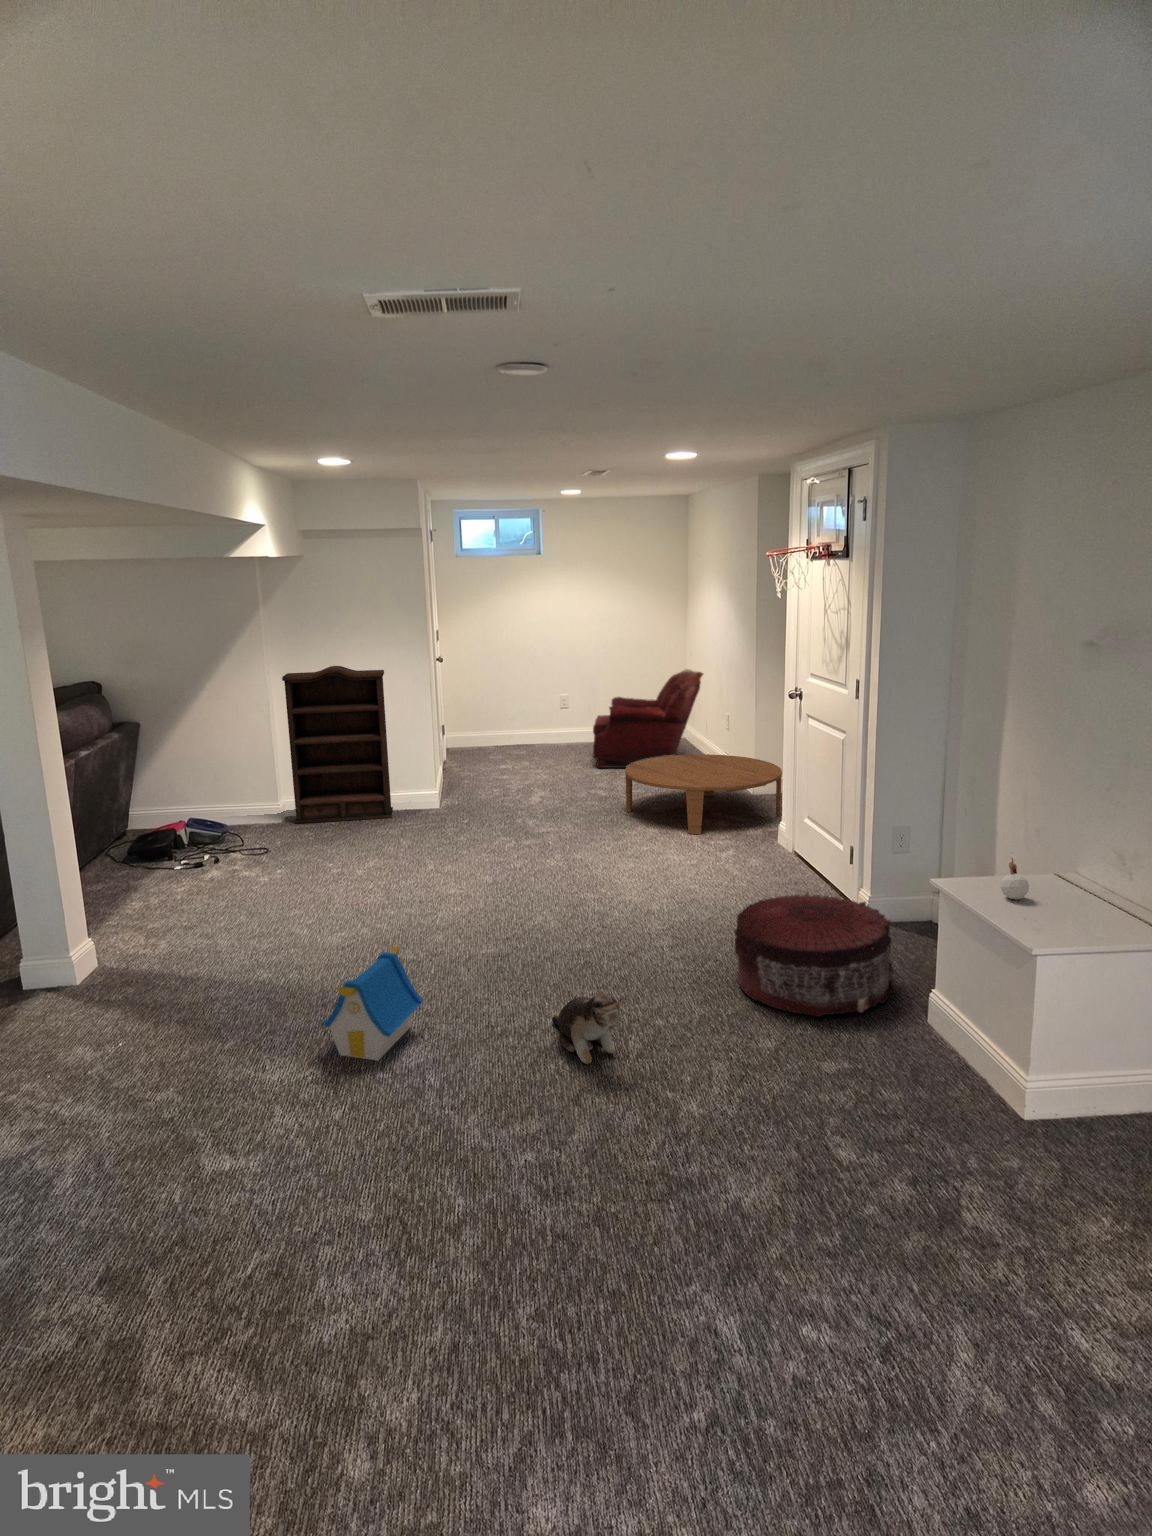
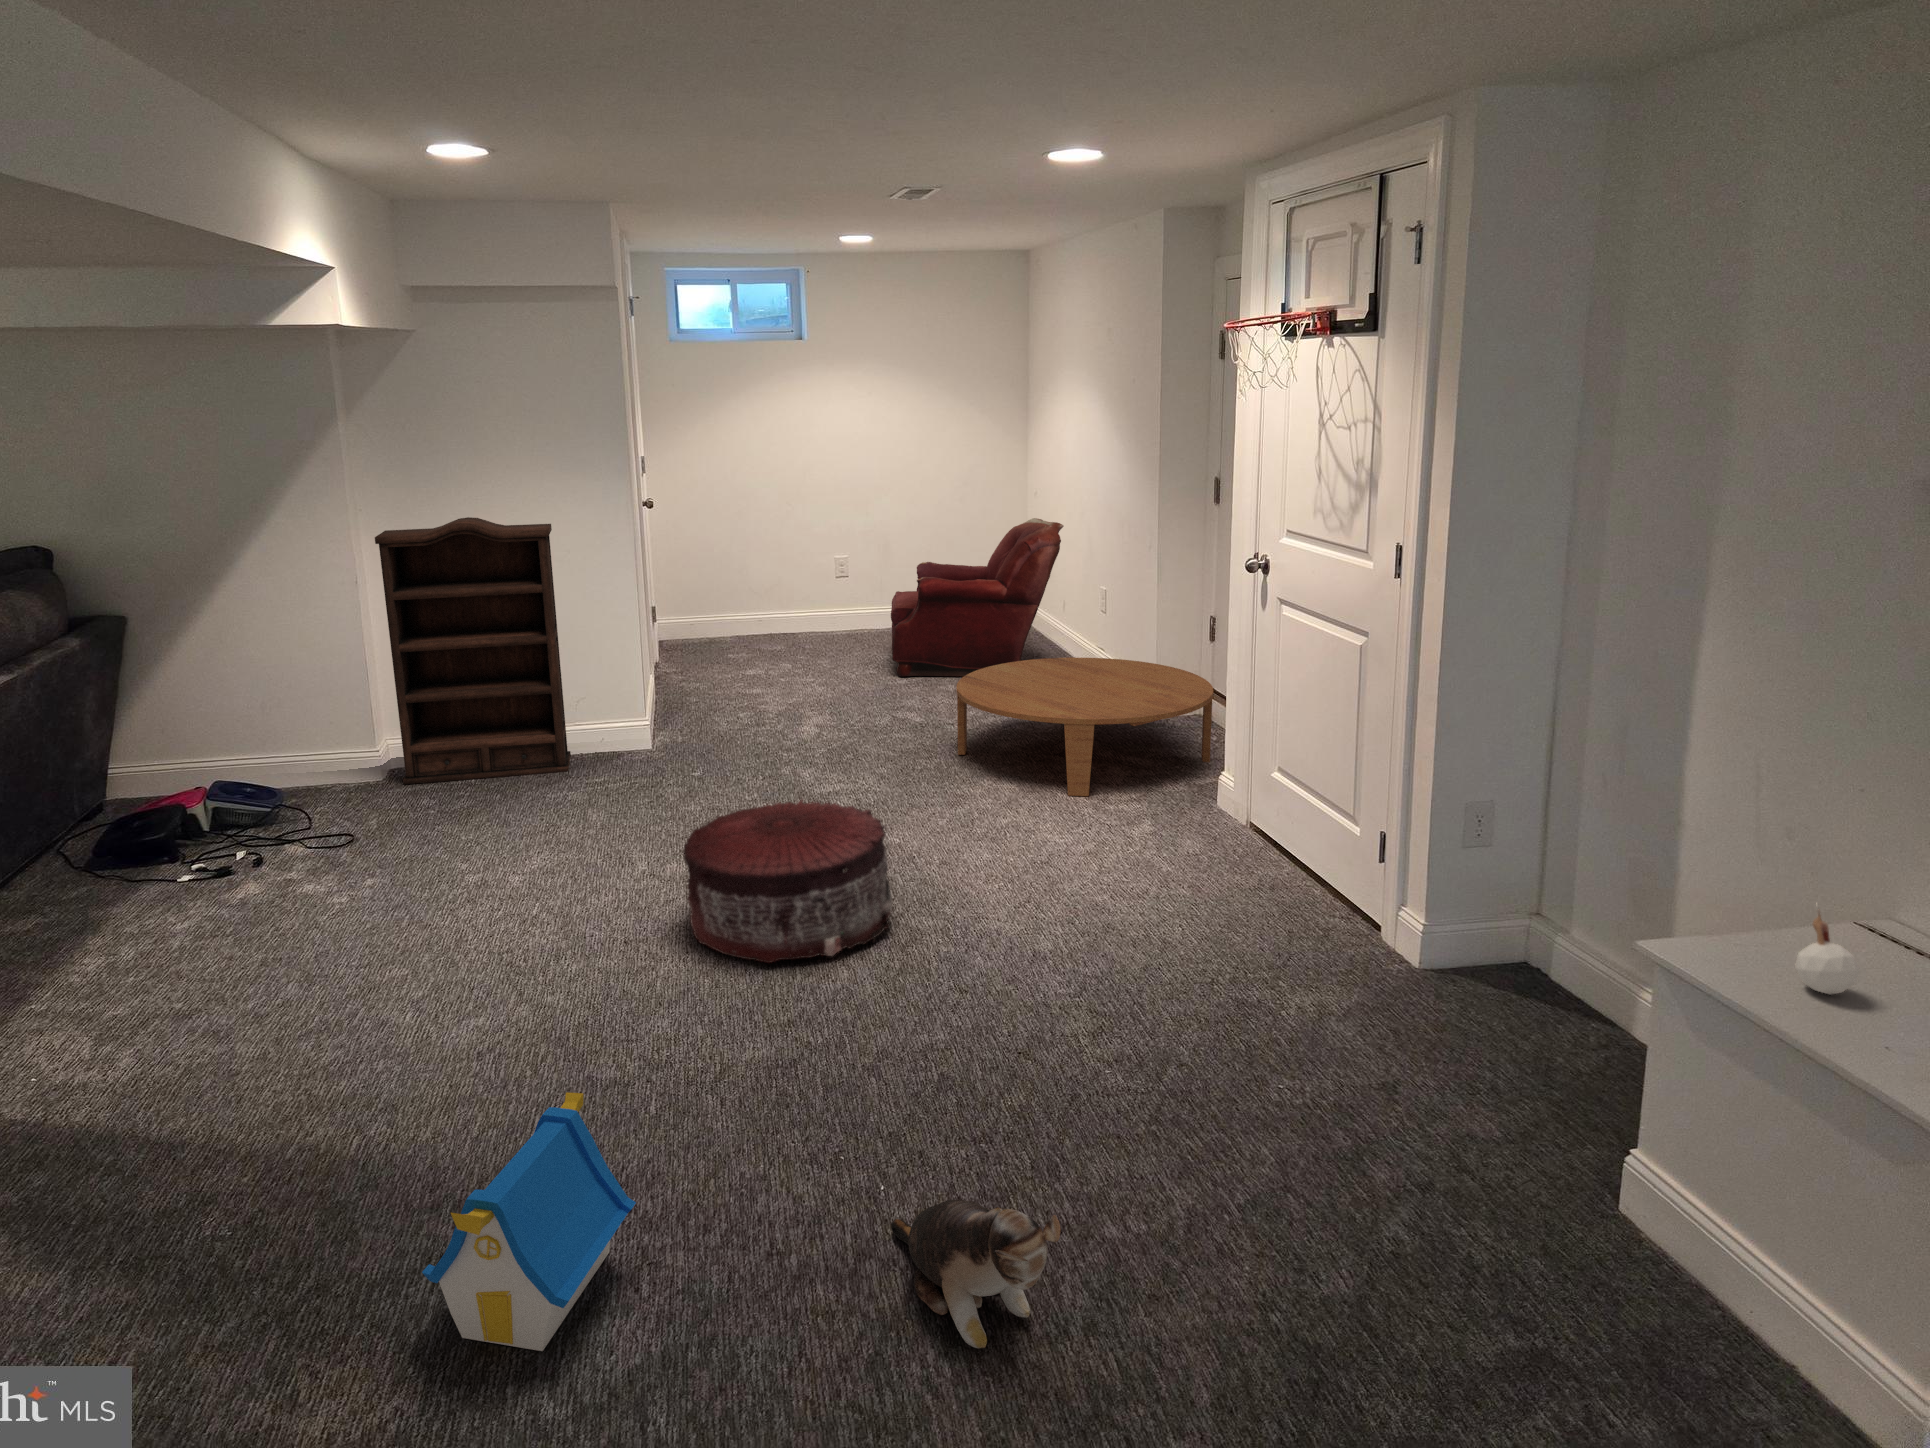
pouf: present [734,893,895,1017] -> present [684,800,892,963]

